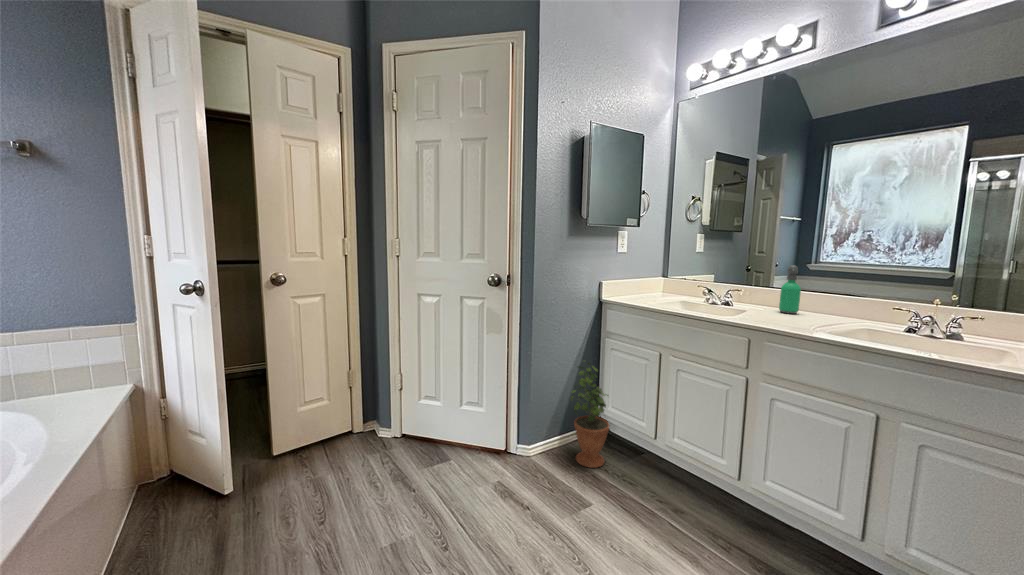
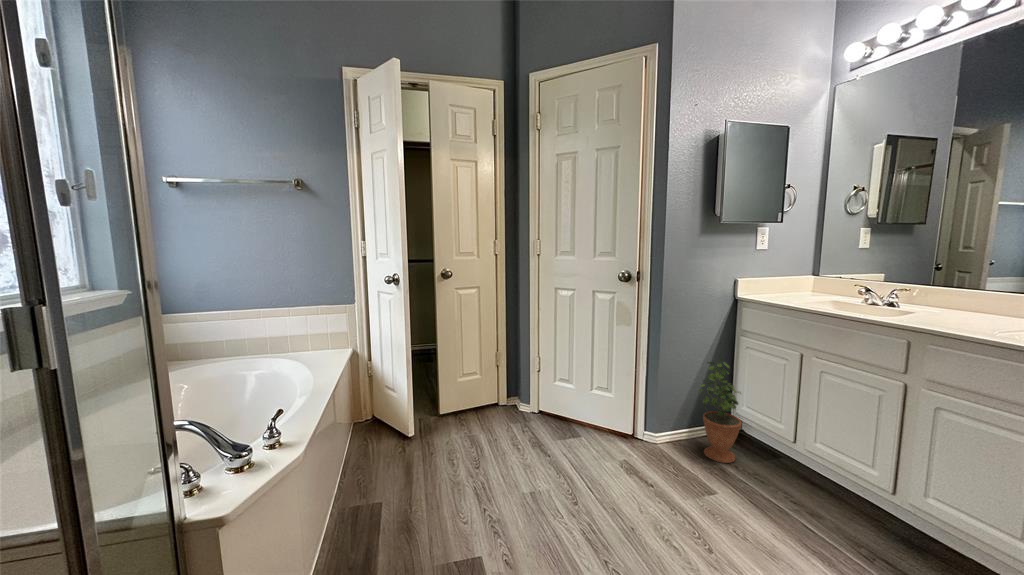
soap dispenser: present [779,265,801,314] -> none [963,261,995,318]

